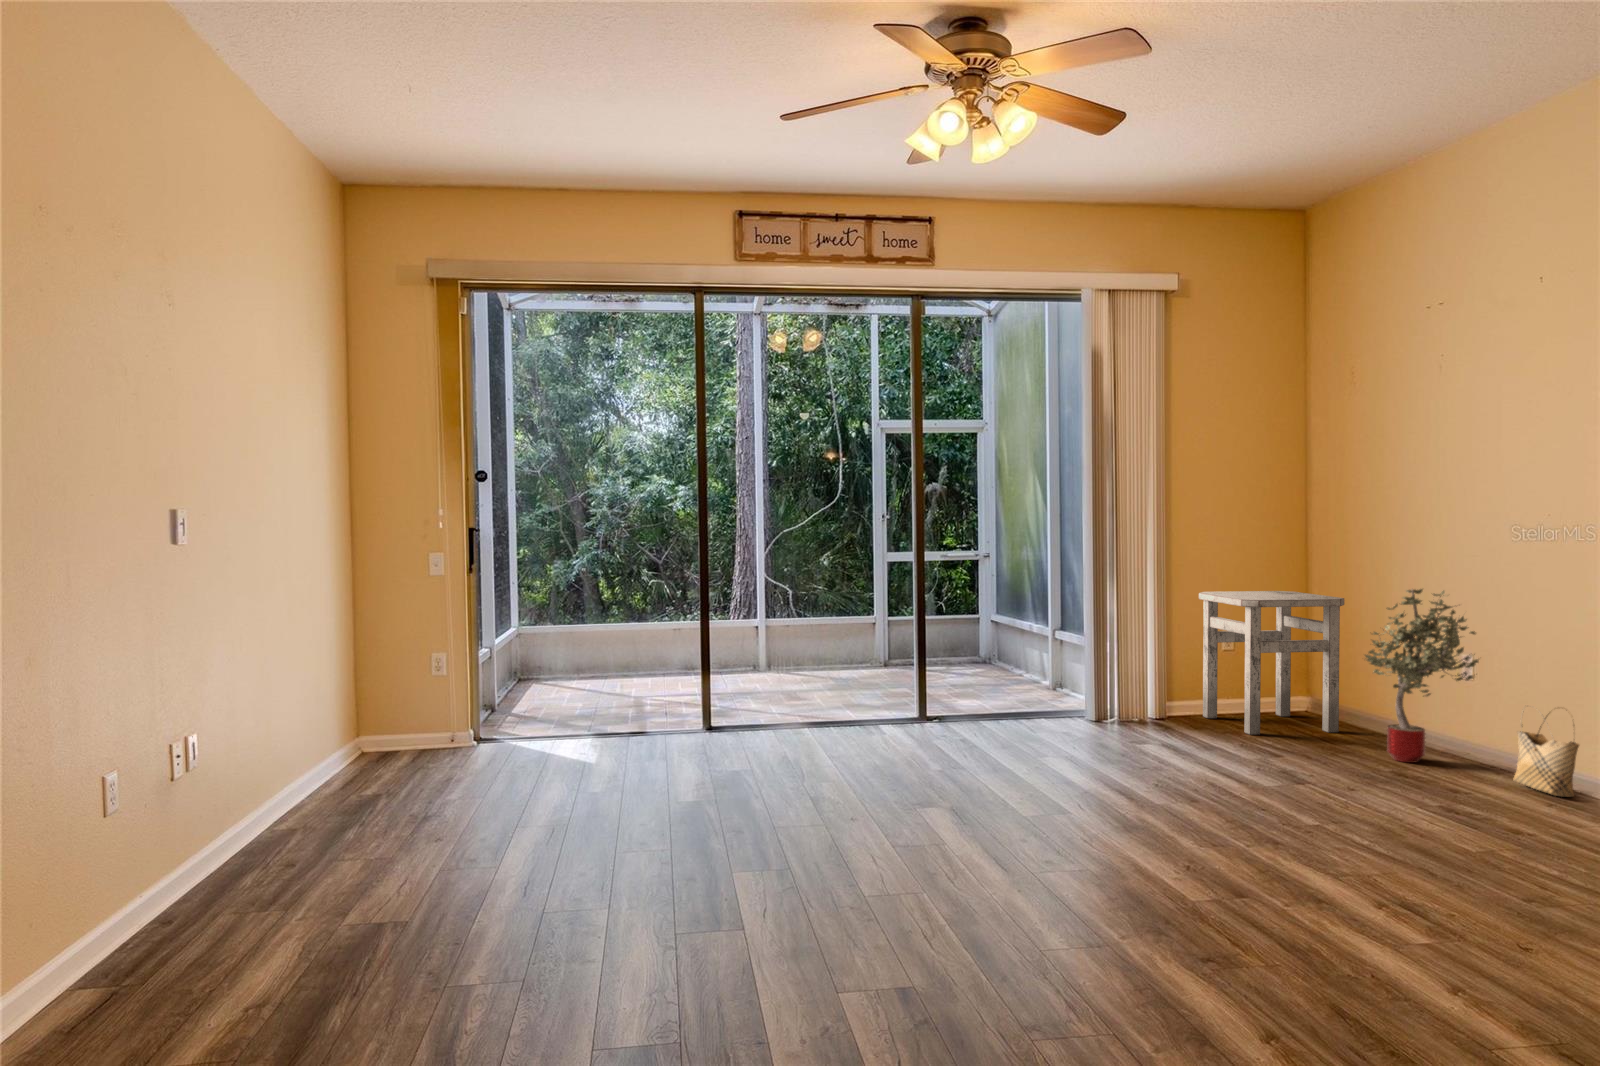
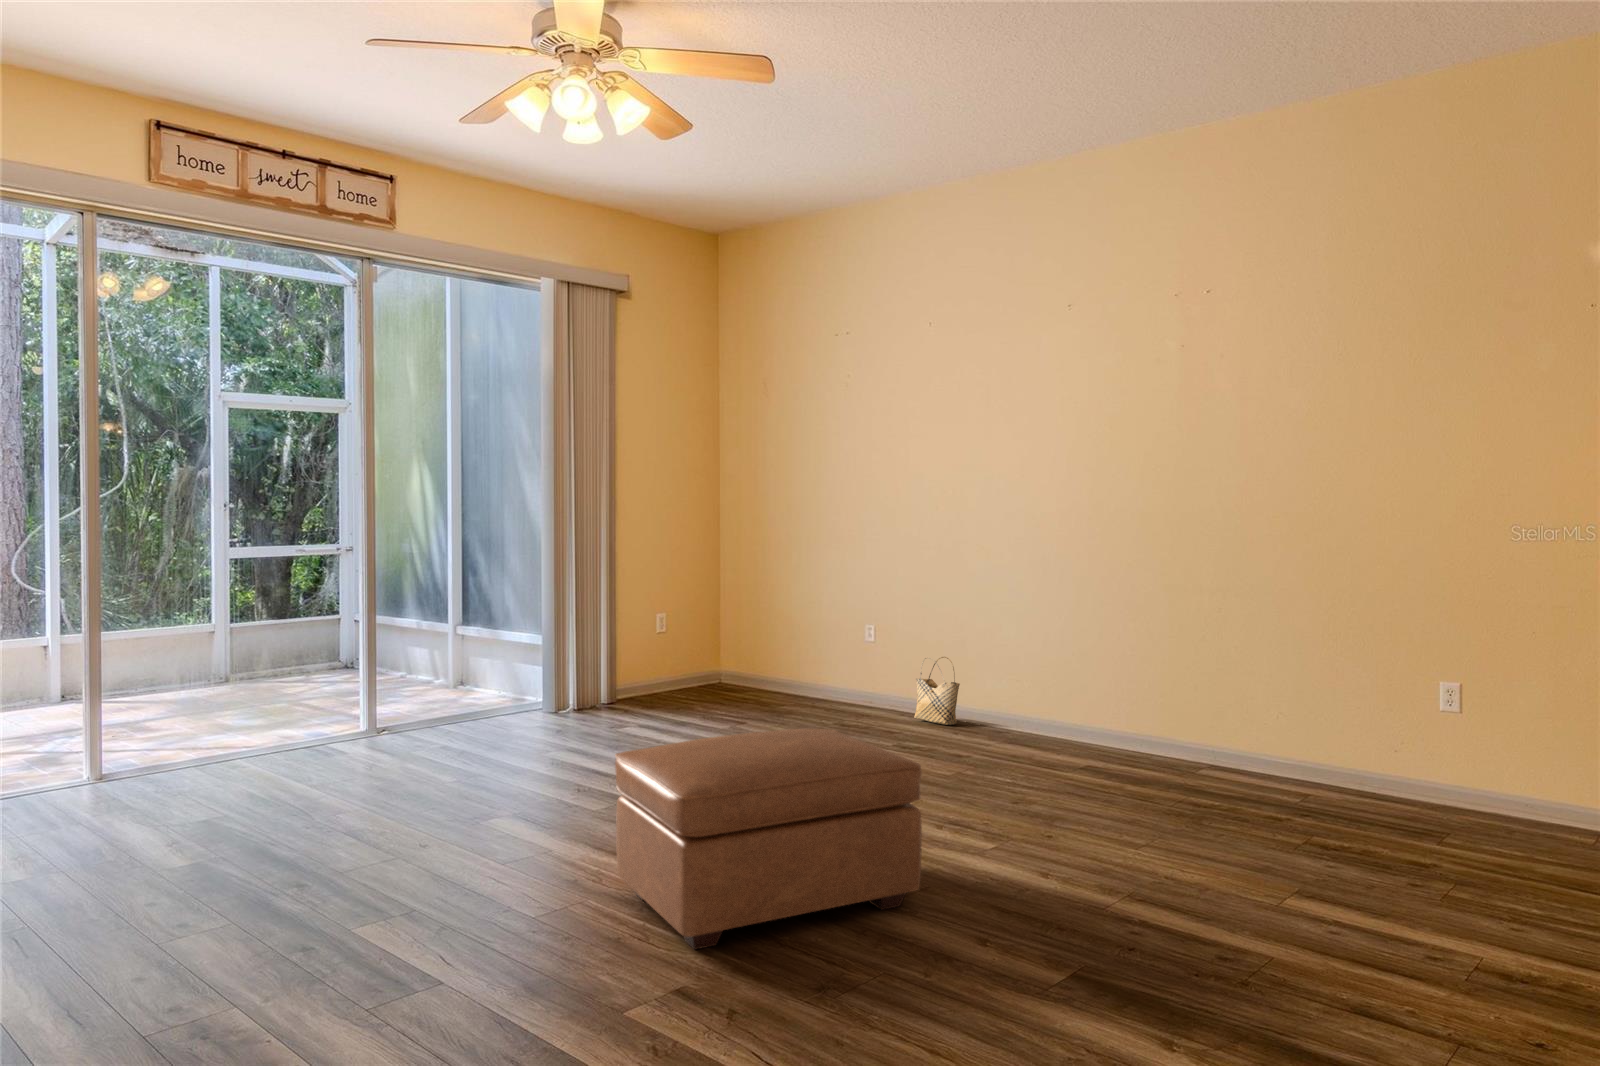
potted tree: present [1365,589,1479,763] -> none [790,569,885,714]
side table: present [1199,591,1345,735] -> none [645,577,766,708]
ottoman: none [938,749,1243,974] -> present [615,729,922,949]

